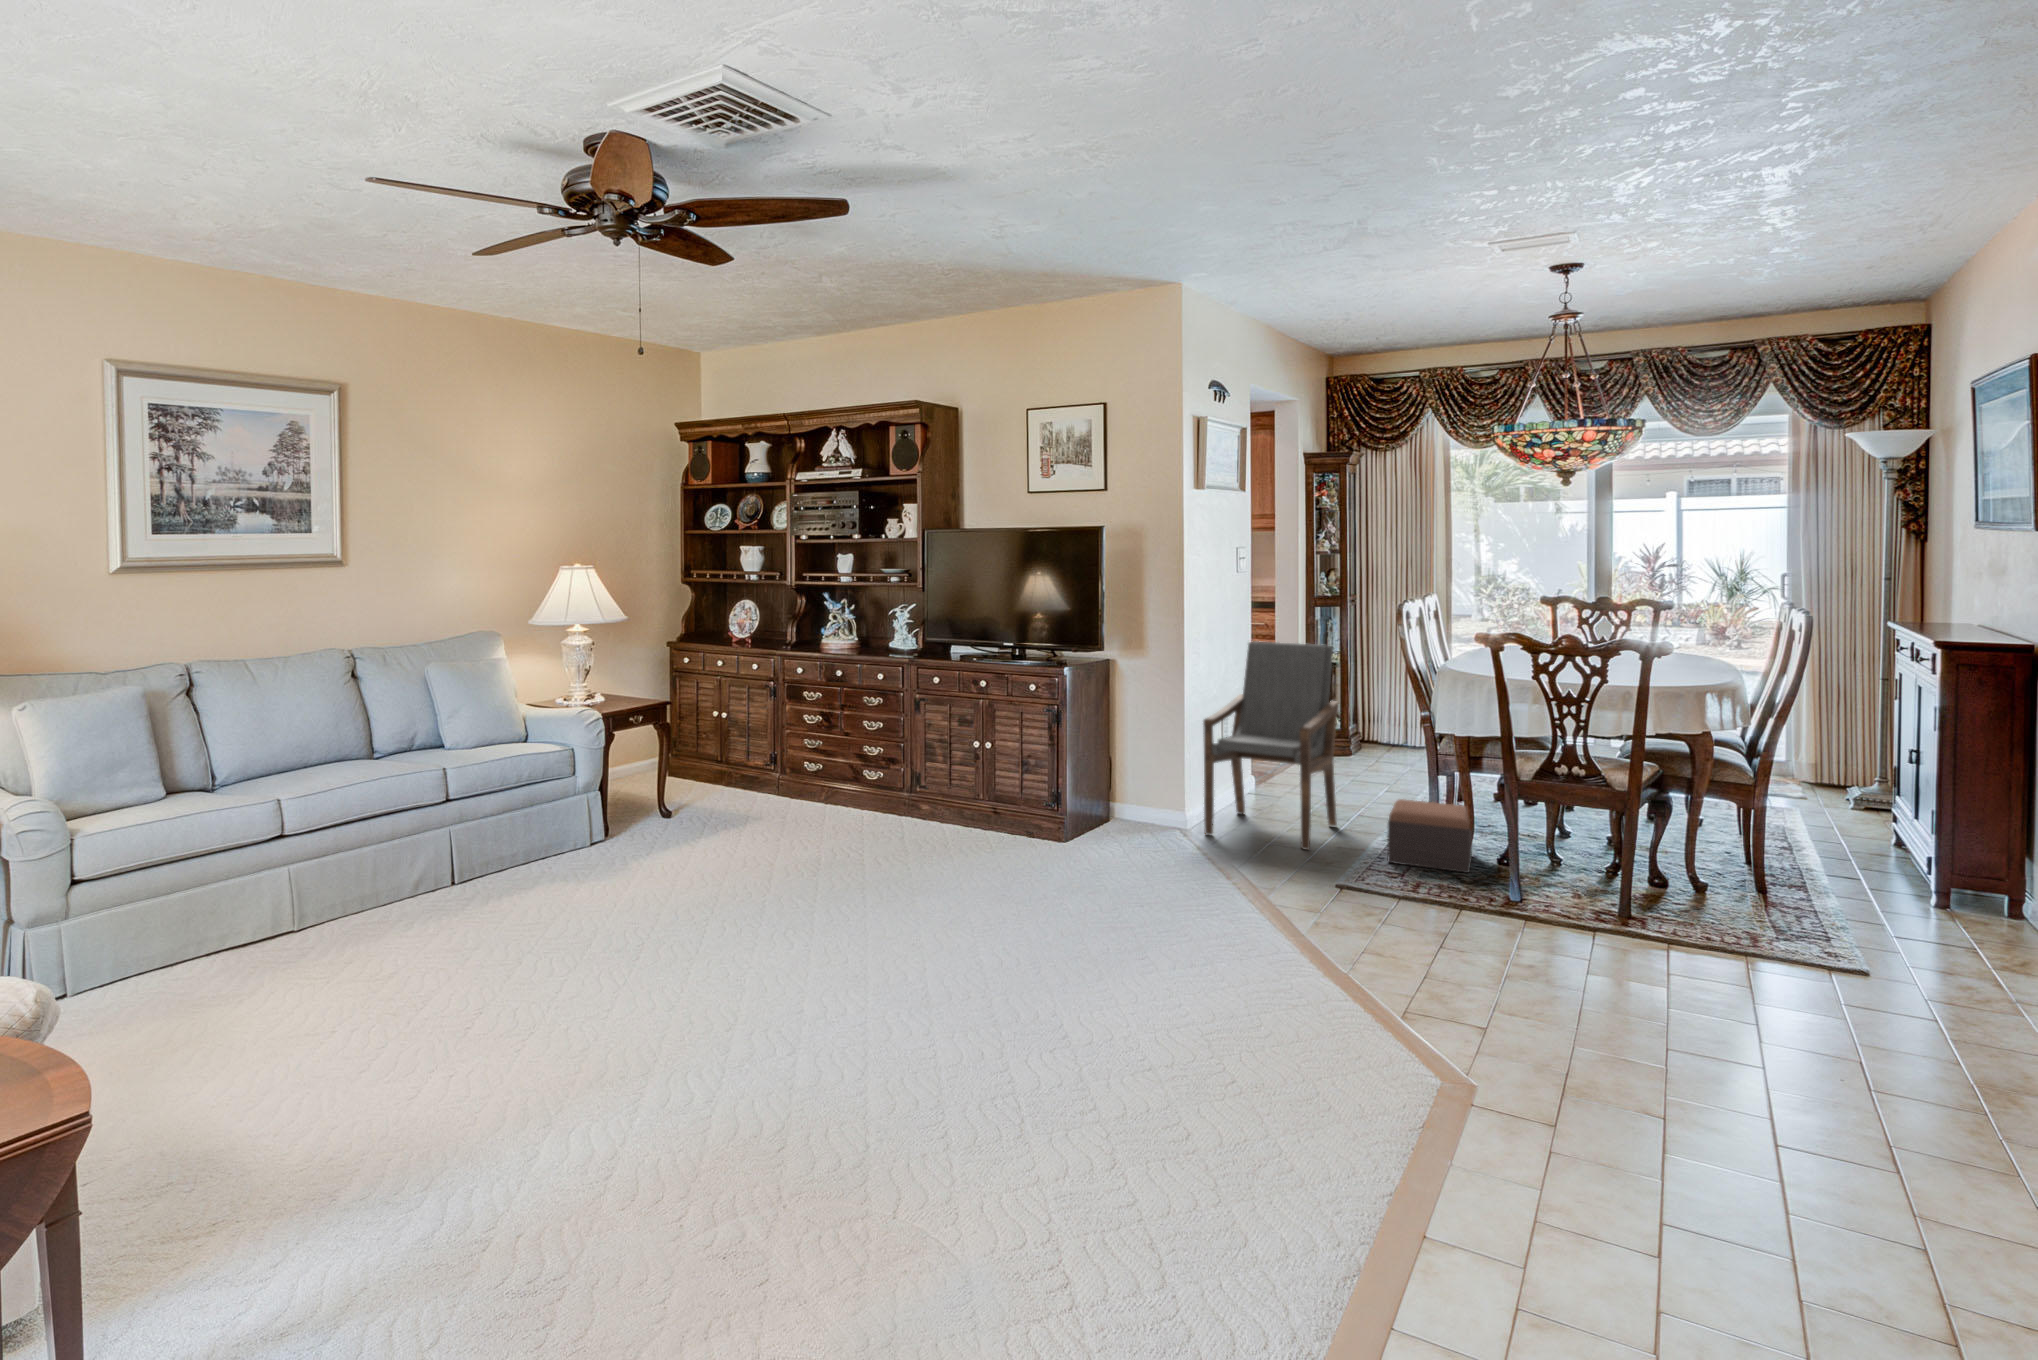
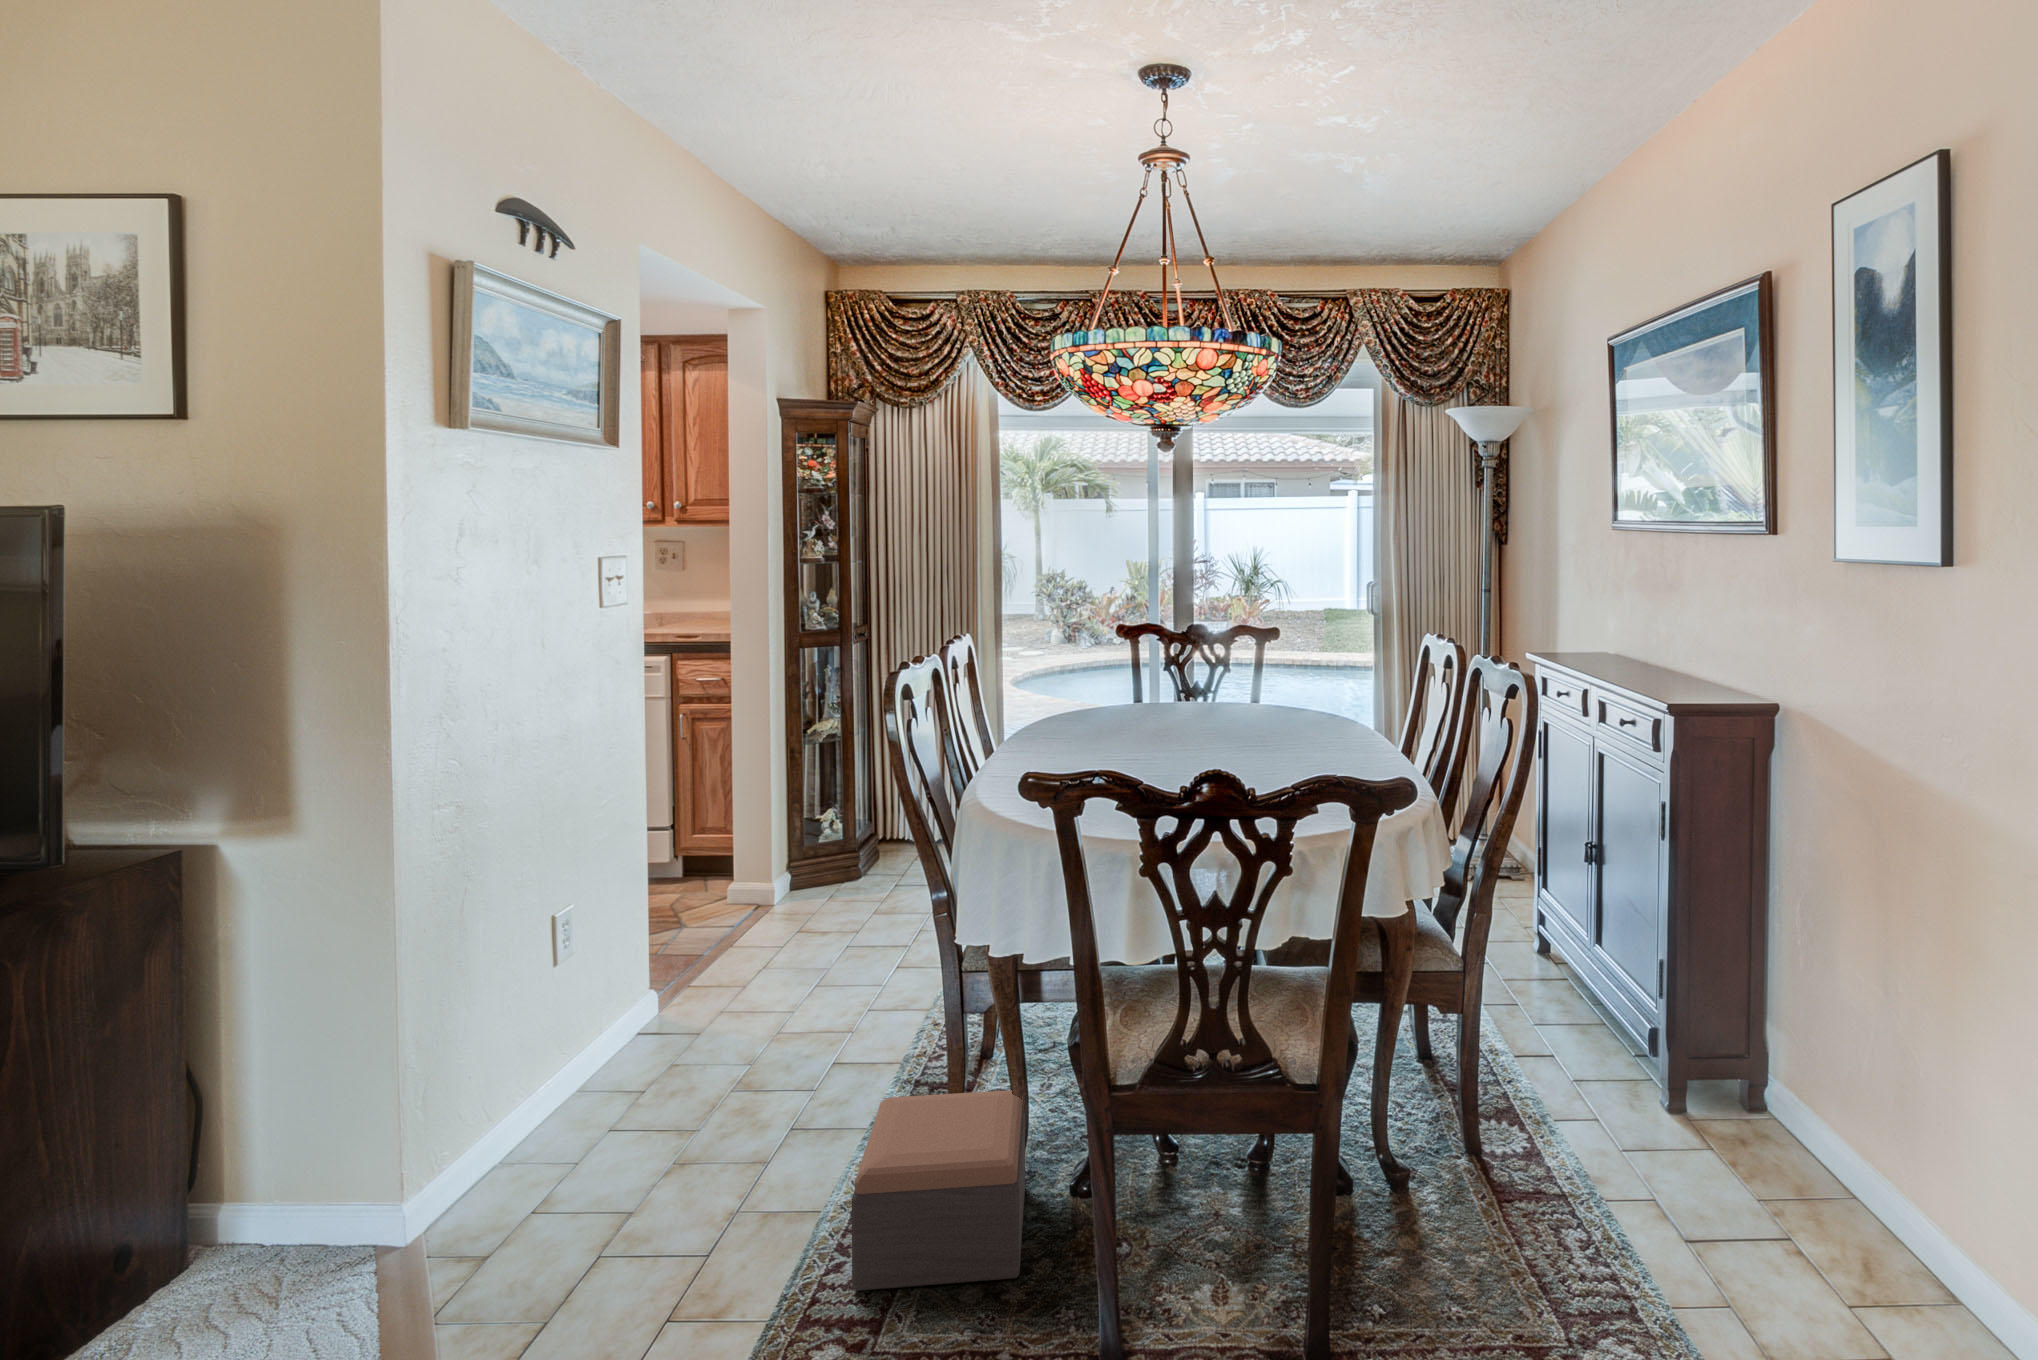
armchair: present [1203,641,1338,850] -> none [411,764,779,1294]

